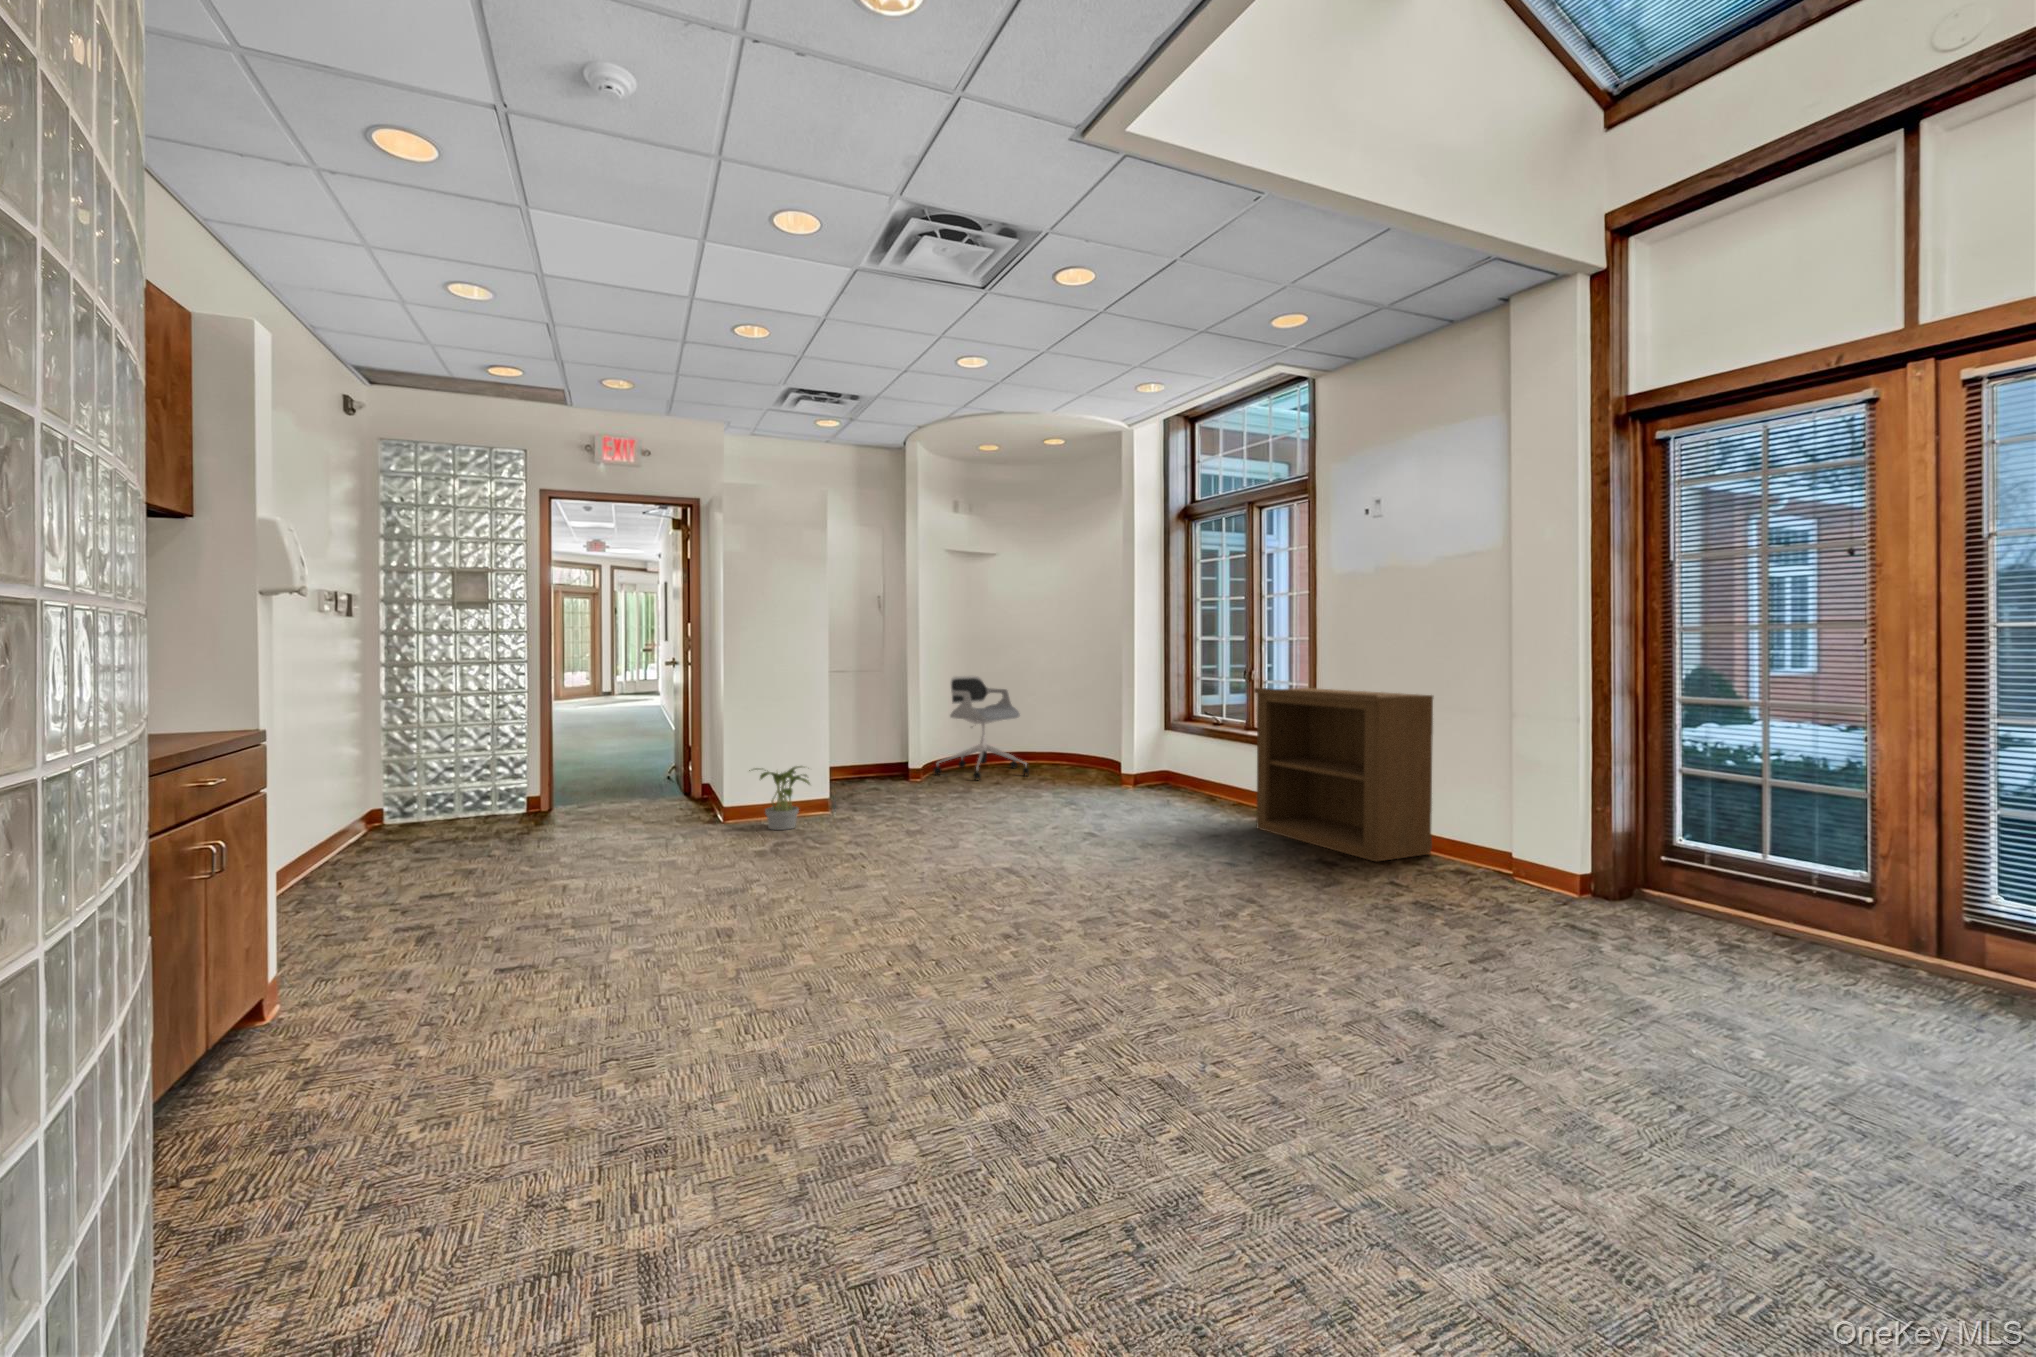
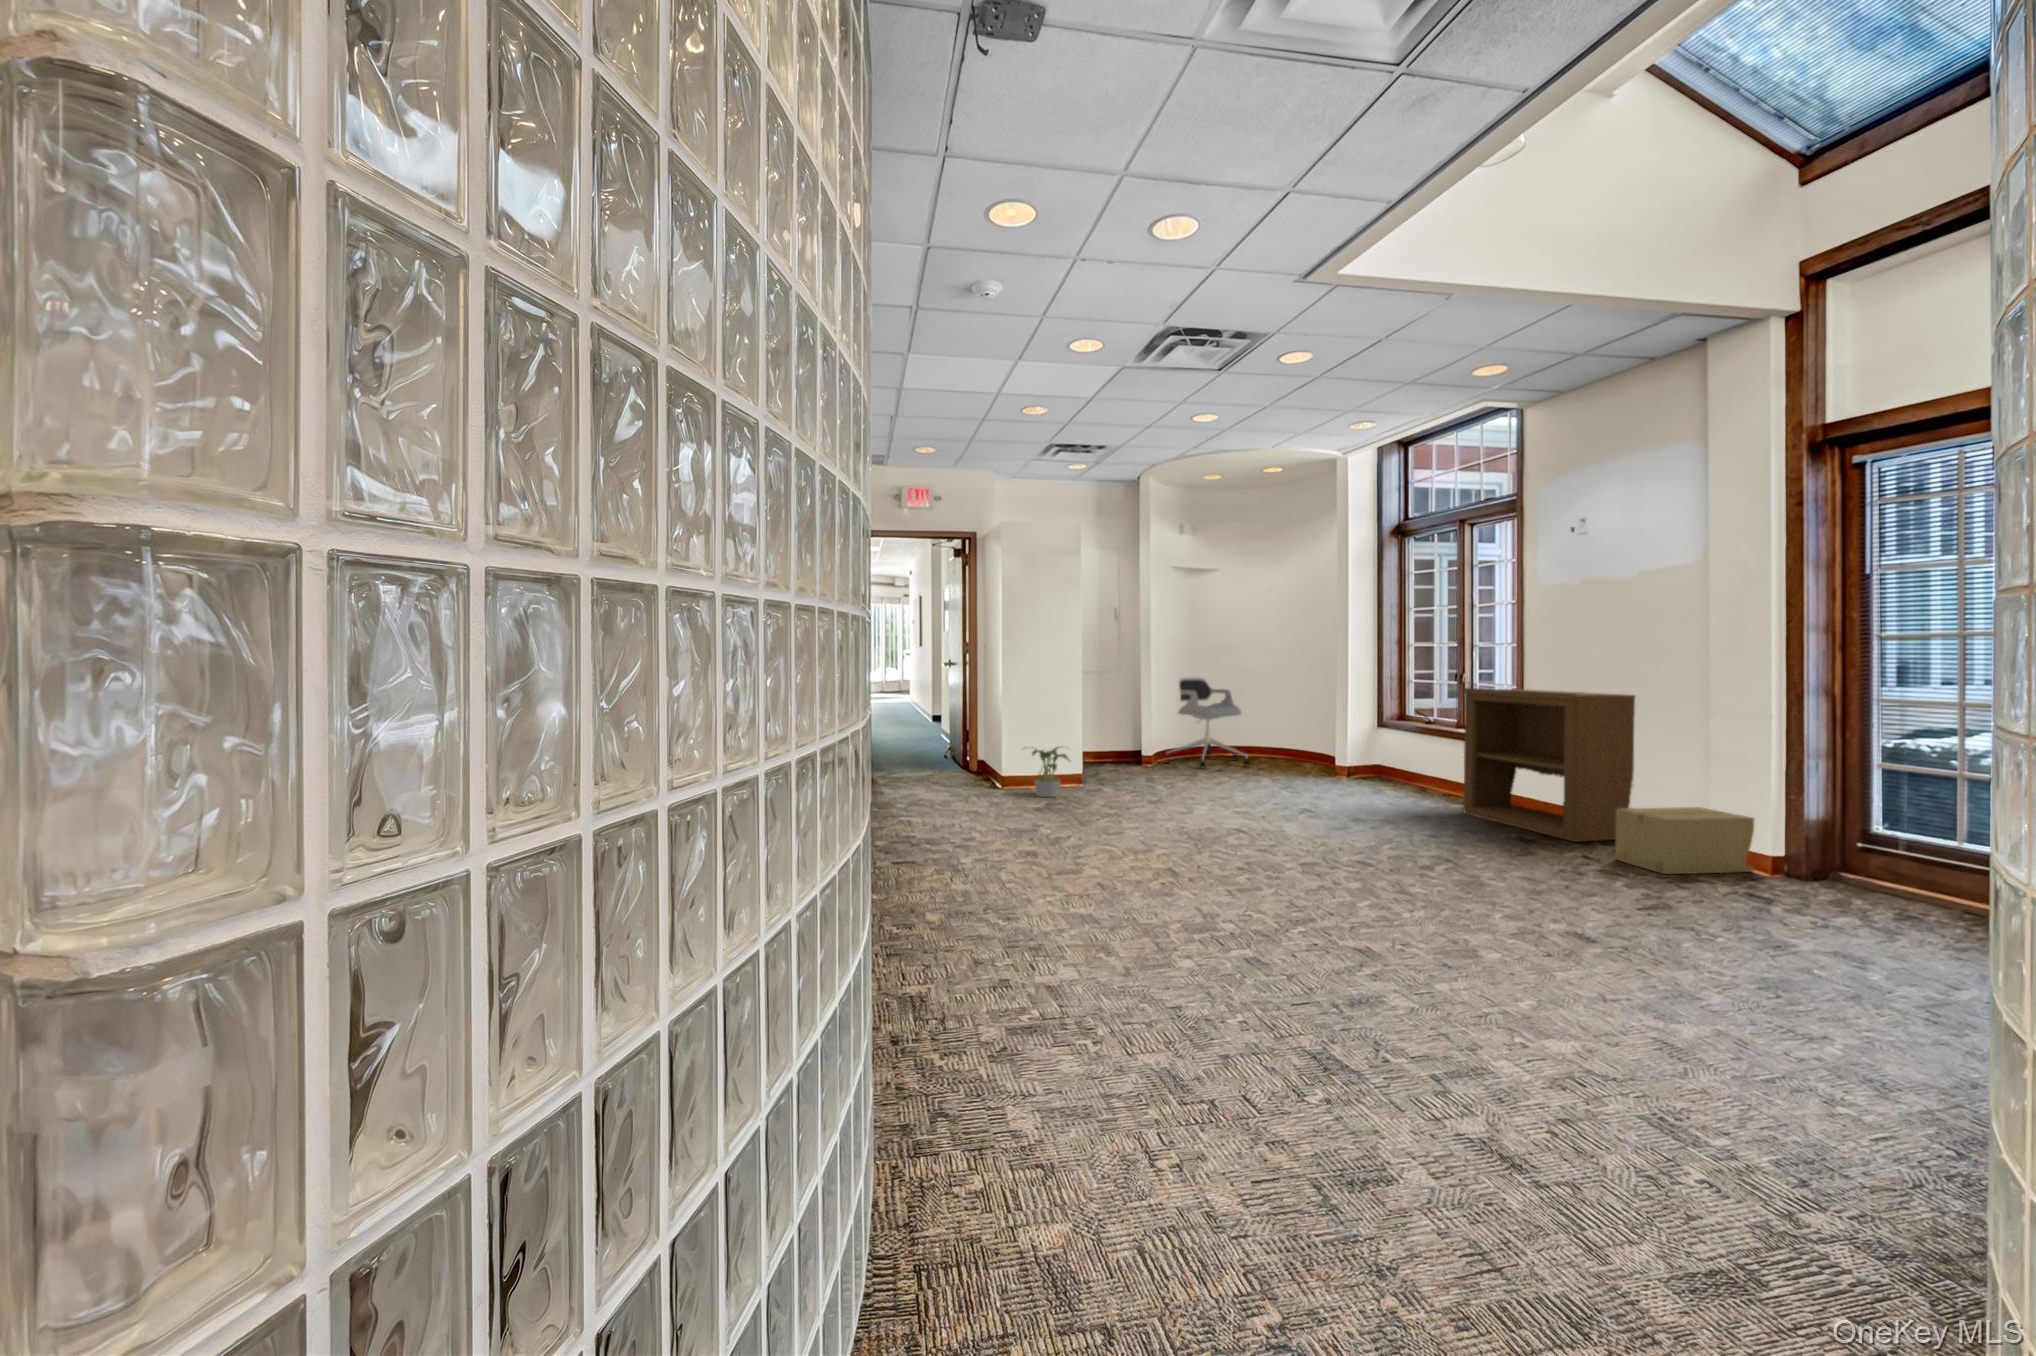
cardboard box: none [1423,820,1562,903] -> present [1615,807,1754,874]

